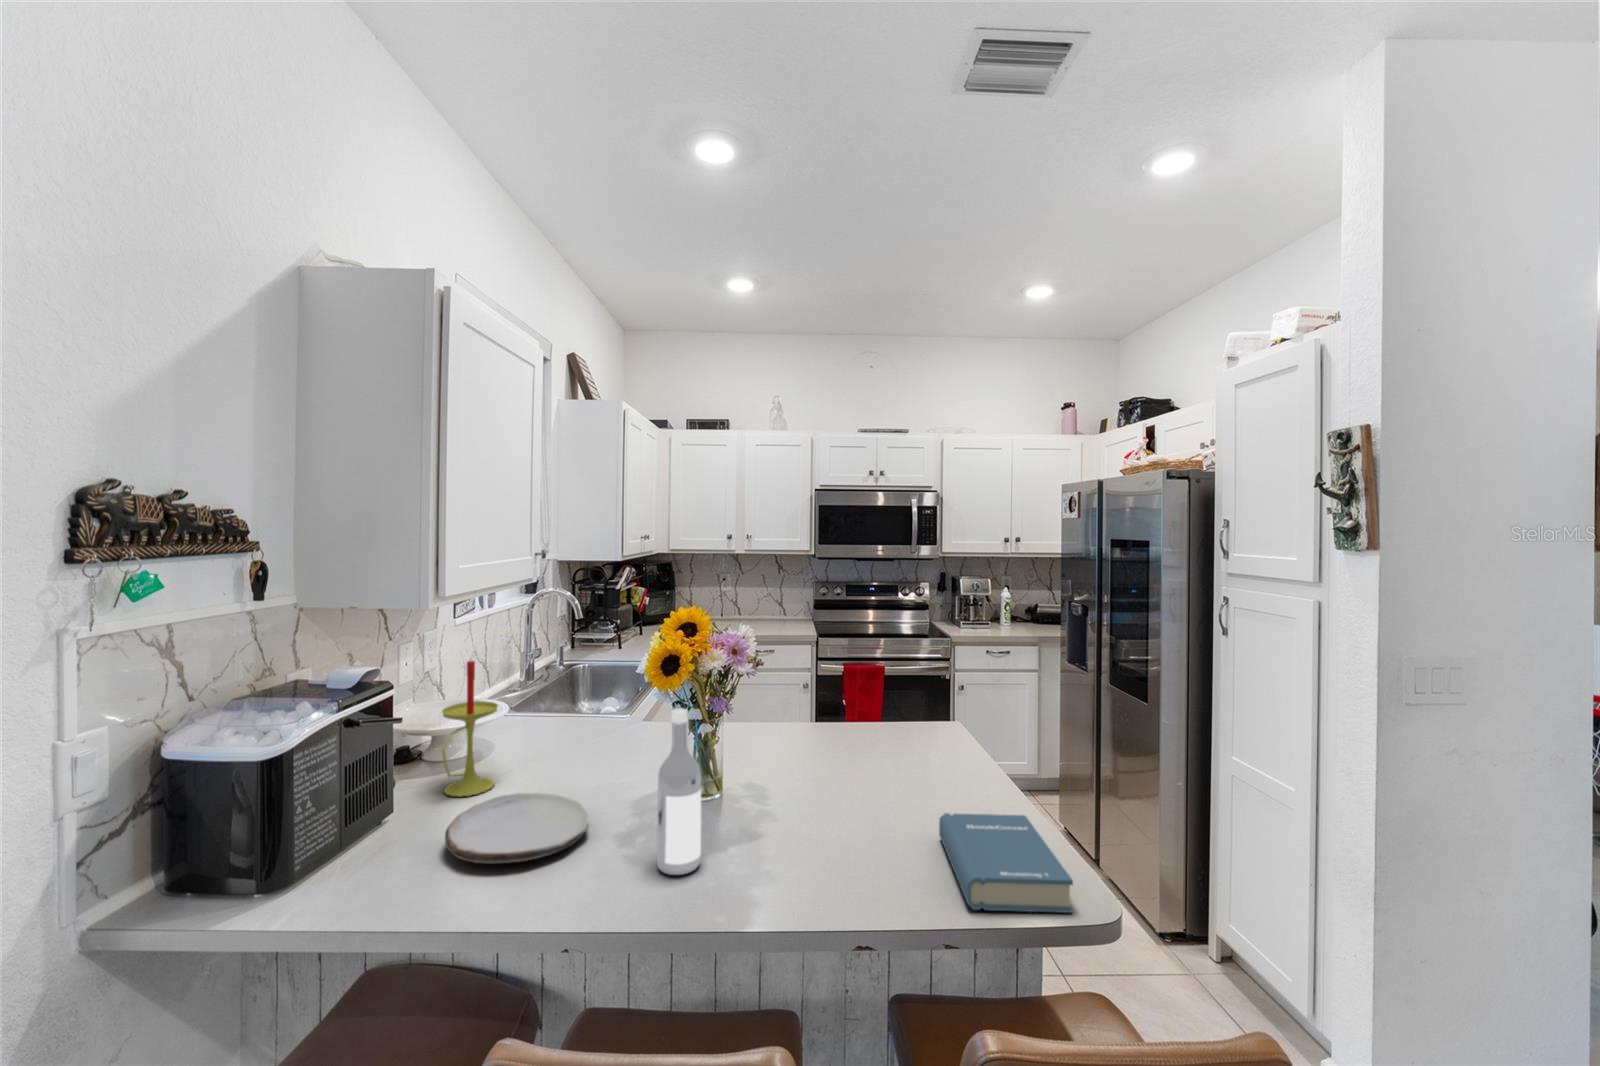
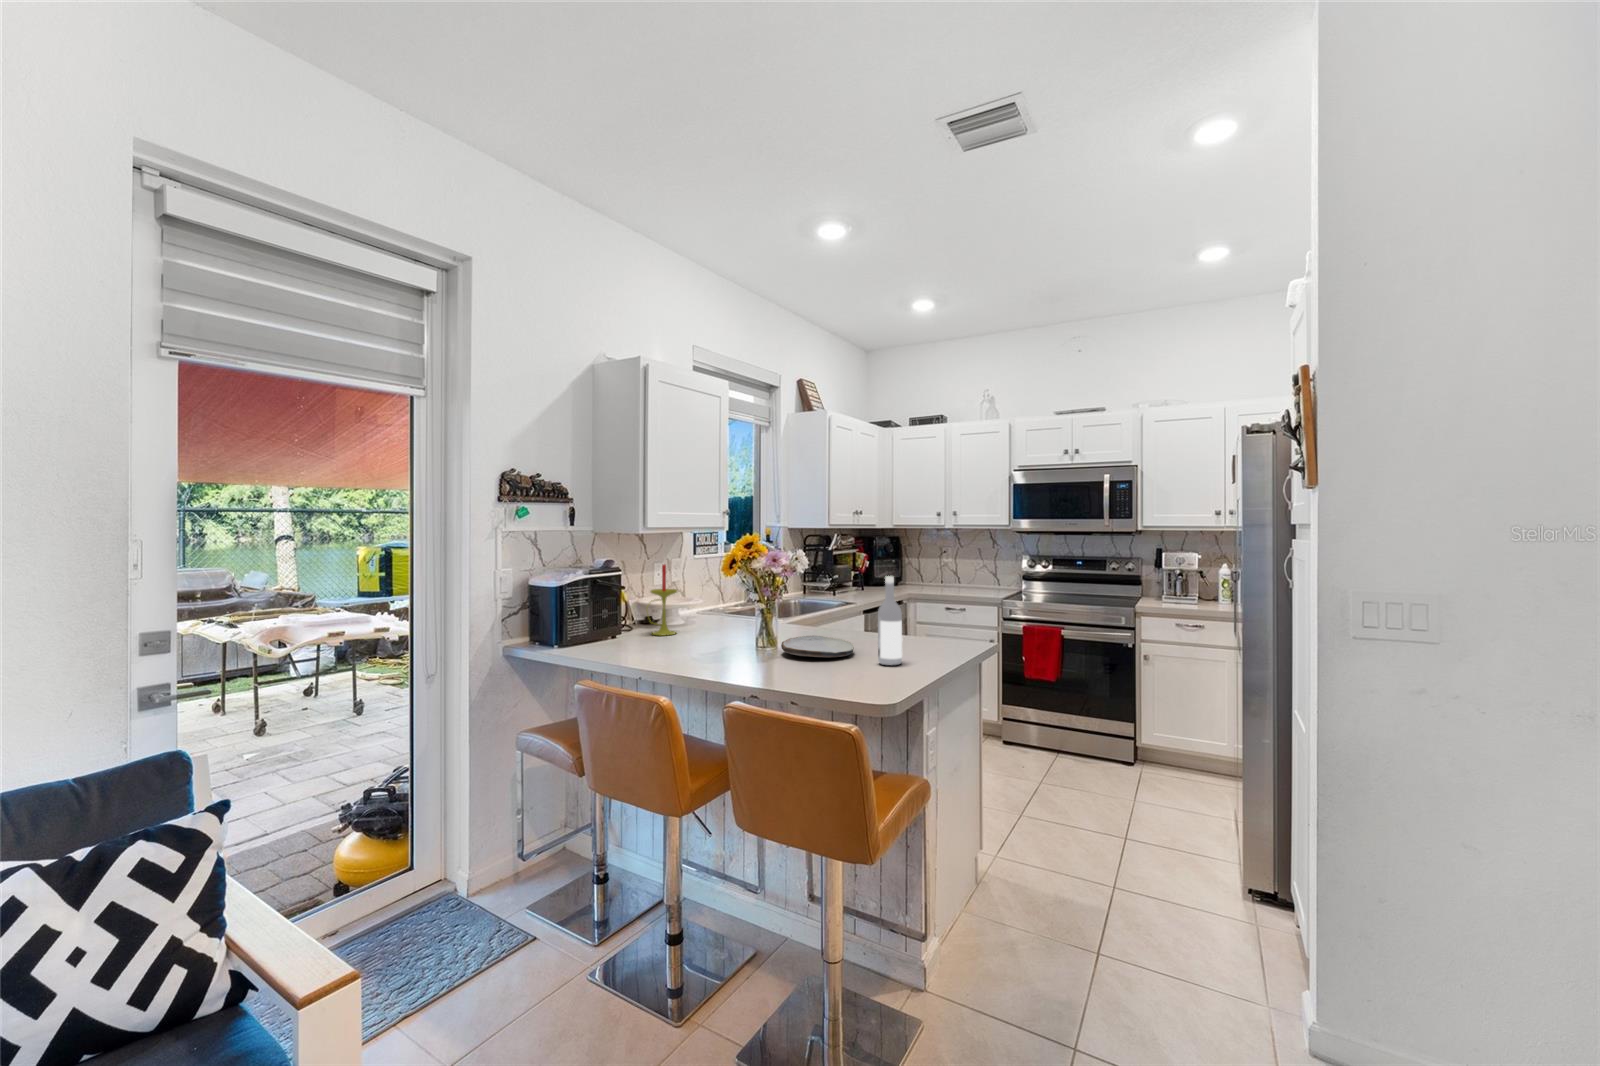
wine bottle: present [657,708,701,875] -> present [878,576,902,665]
plate: present [445,793,589,863] -> present [781,635,854,657]
hardback book: present [939,813,1073,913] -> none [817,654,907,694]

